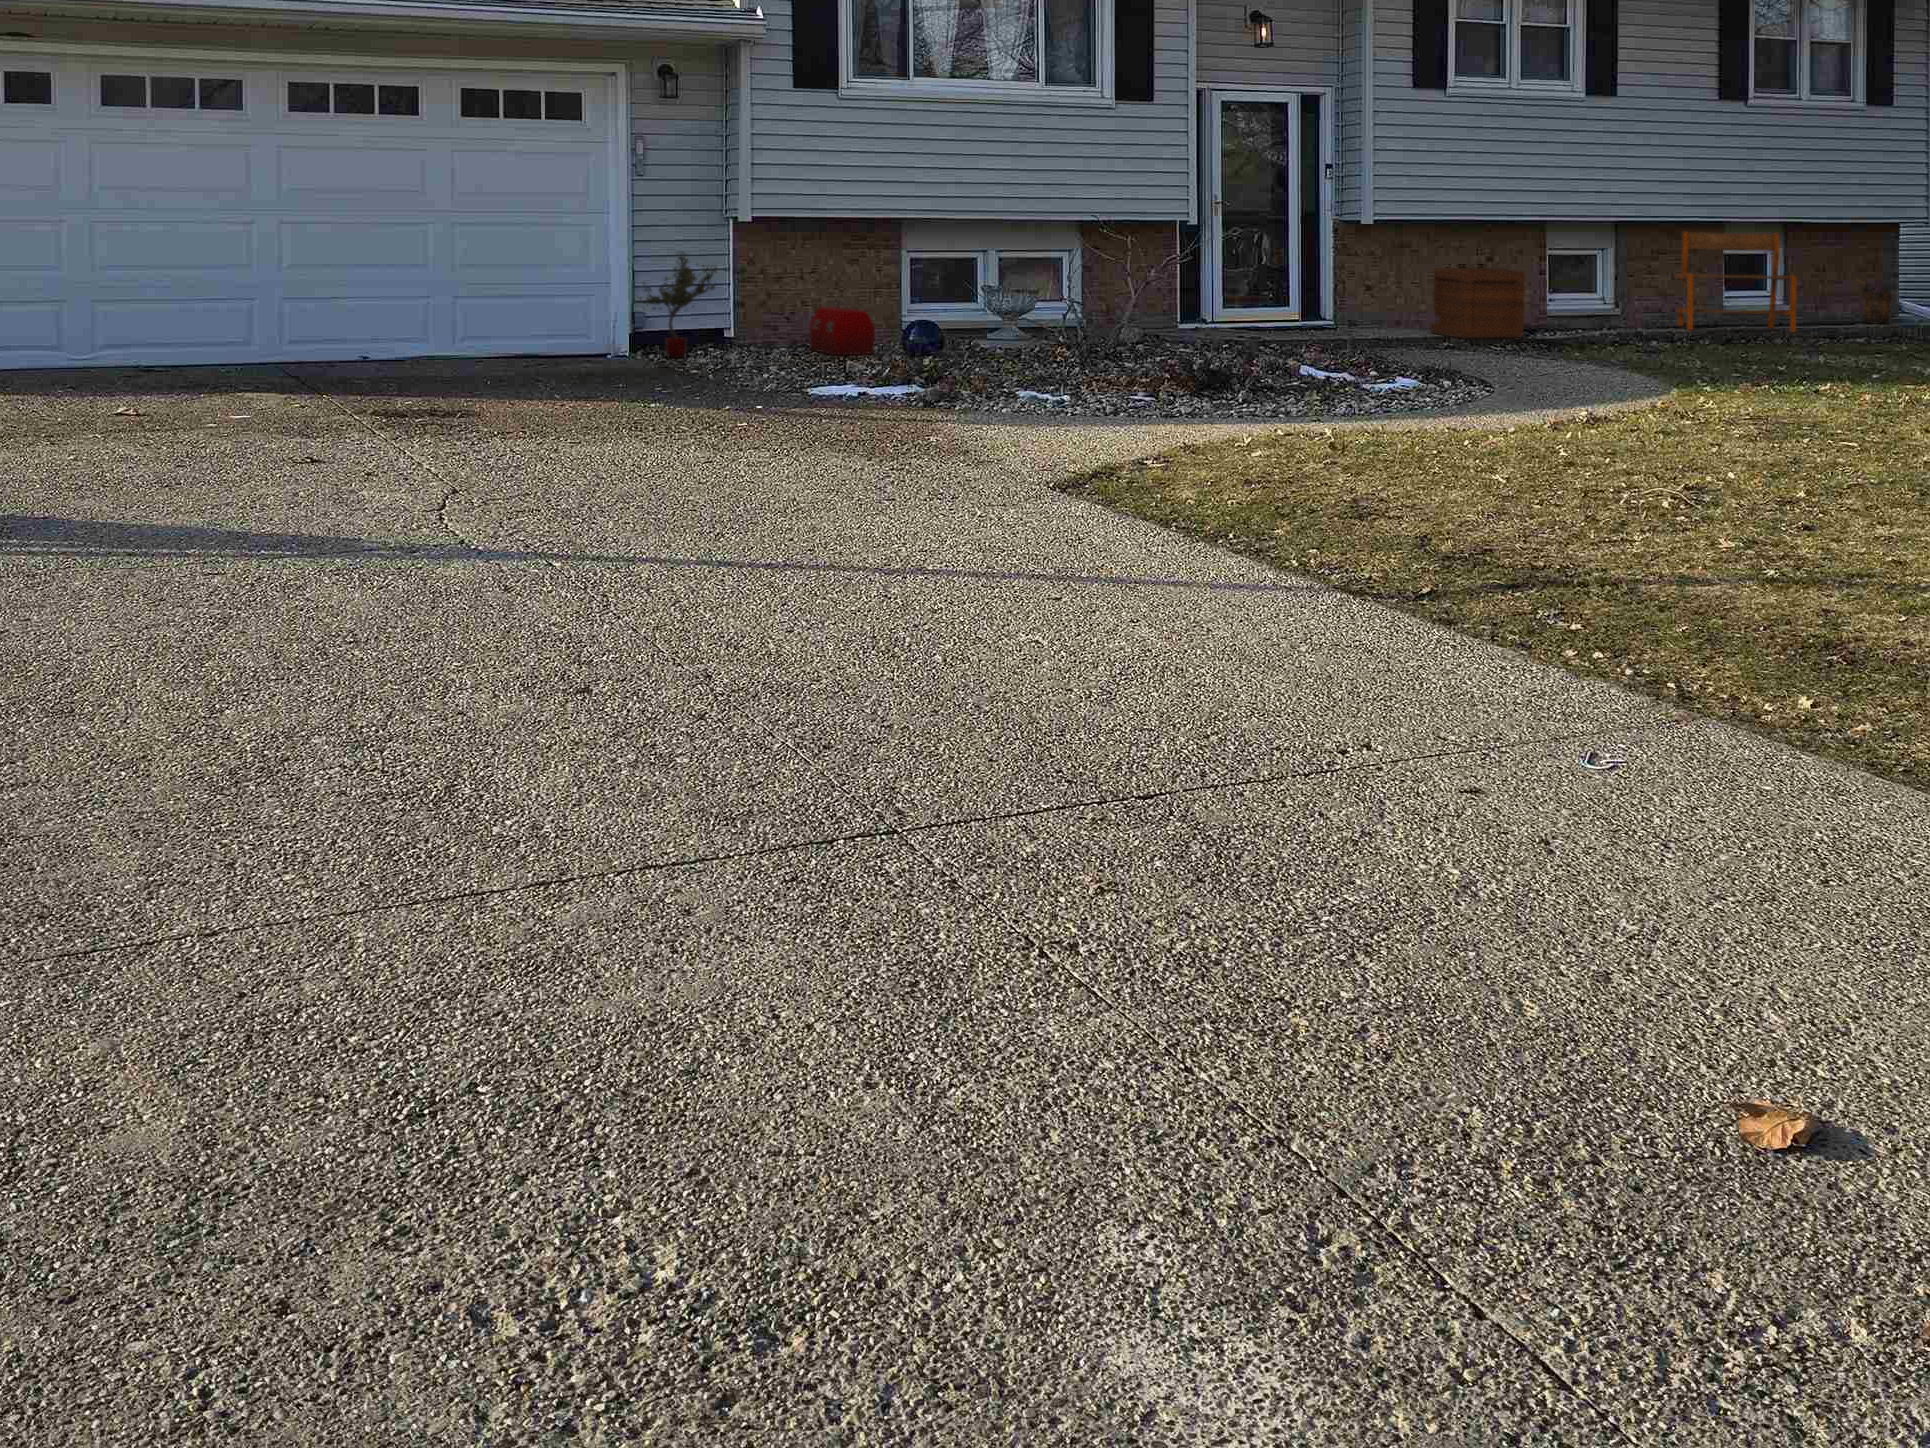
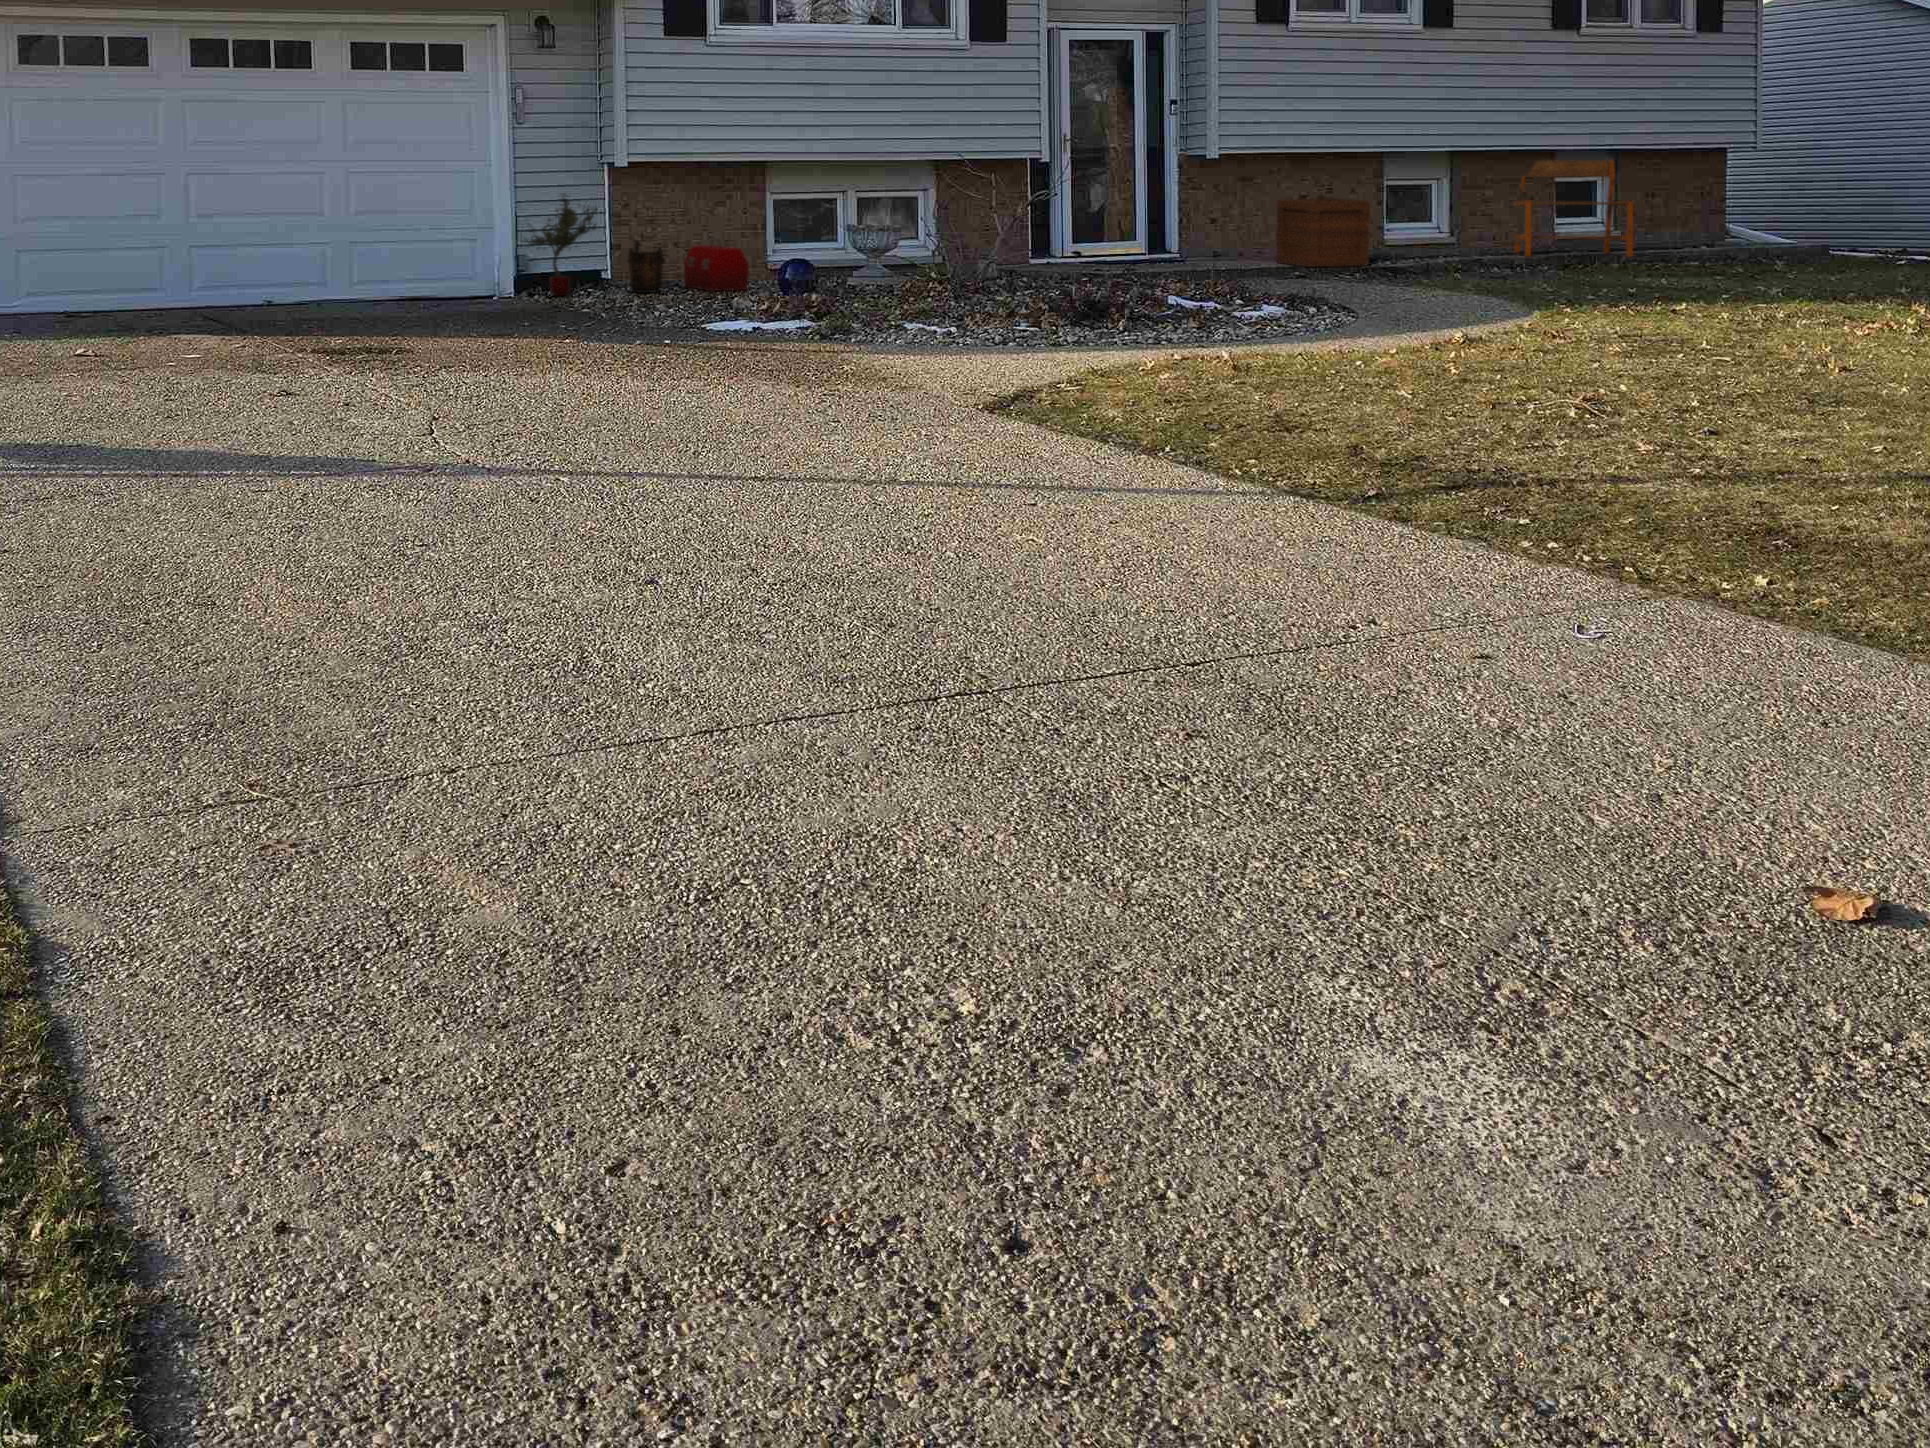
bucket: present [1857,279,1893,324] -> present [627,235,665,293]

